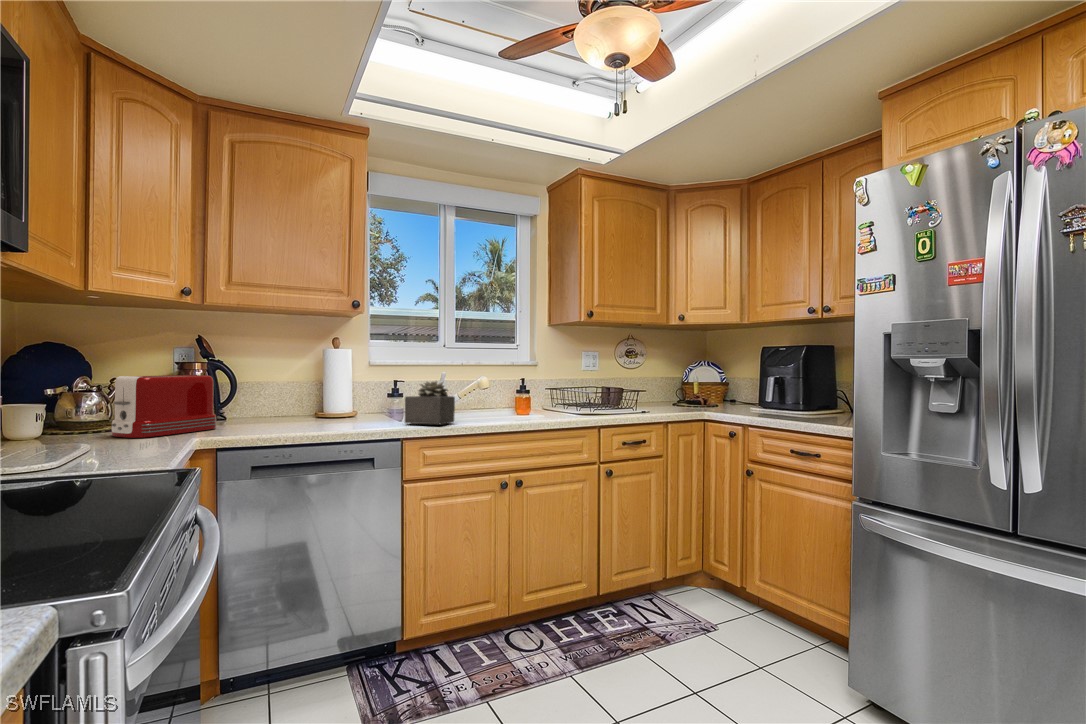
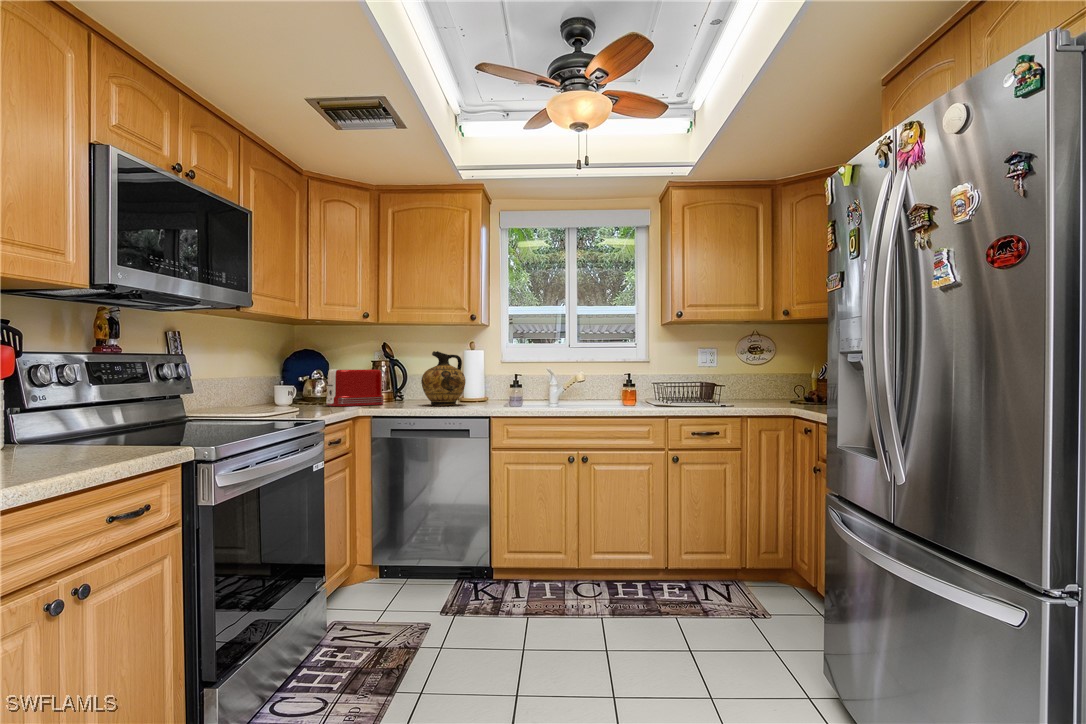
ceramic jug: none [284,349,350,426] -> present [421,351,465,406]
succulent plant: present [405,381,455,424] -> none [497,373,535,407]

